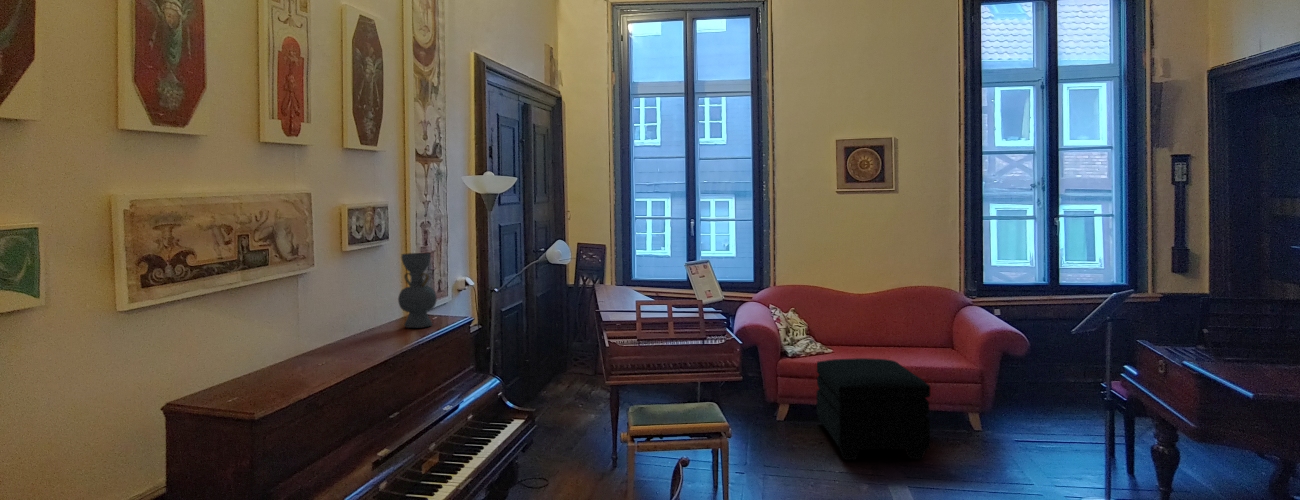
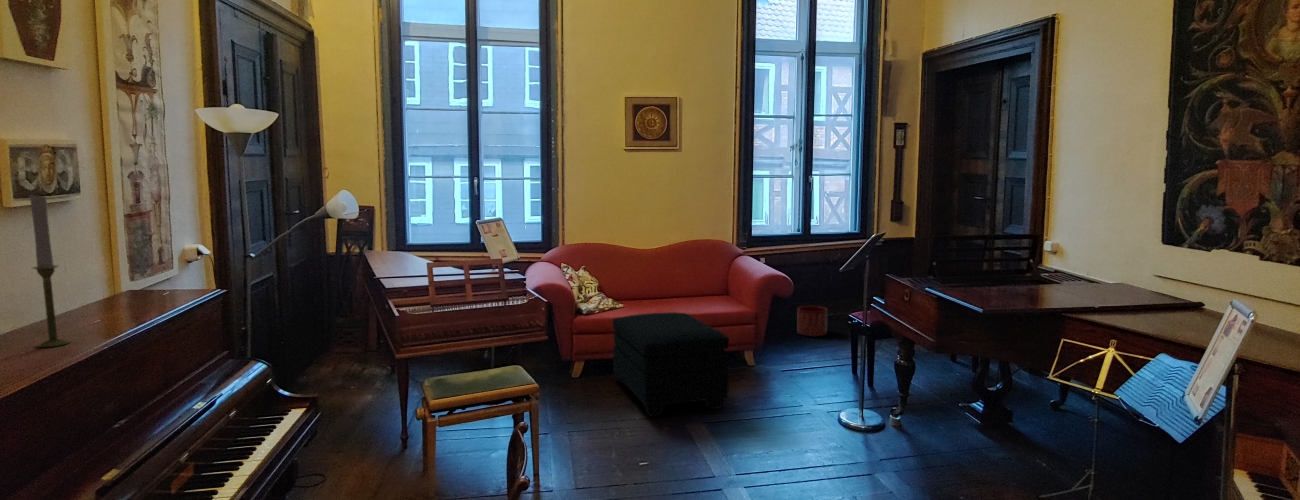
candlestick: none [371,241,389,343] -> present [30,195,70,347]
decorative vase: present [398,253,436,328] -> none [88,211,153,318]
planter: none [1039,363,1076,398] -> present [797,306,827,337]

